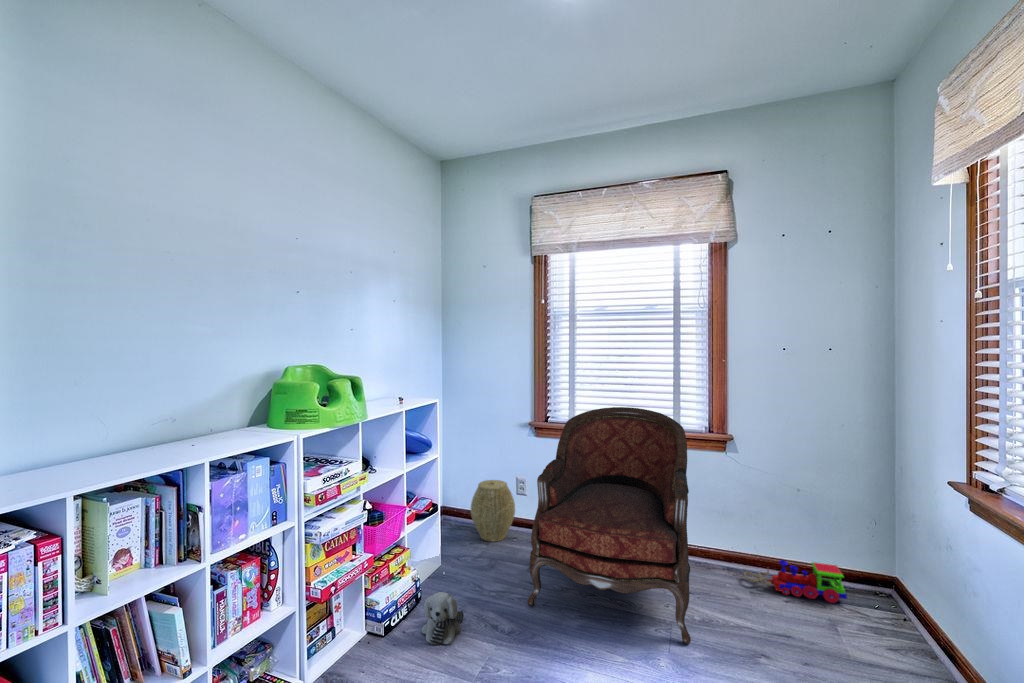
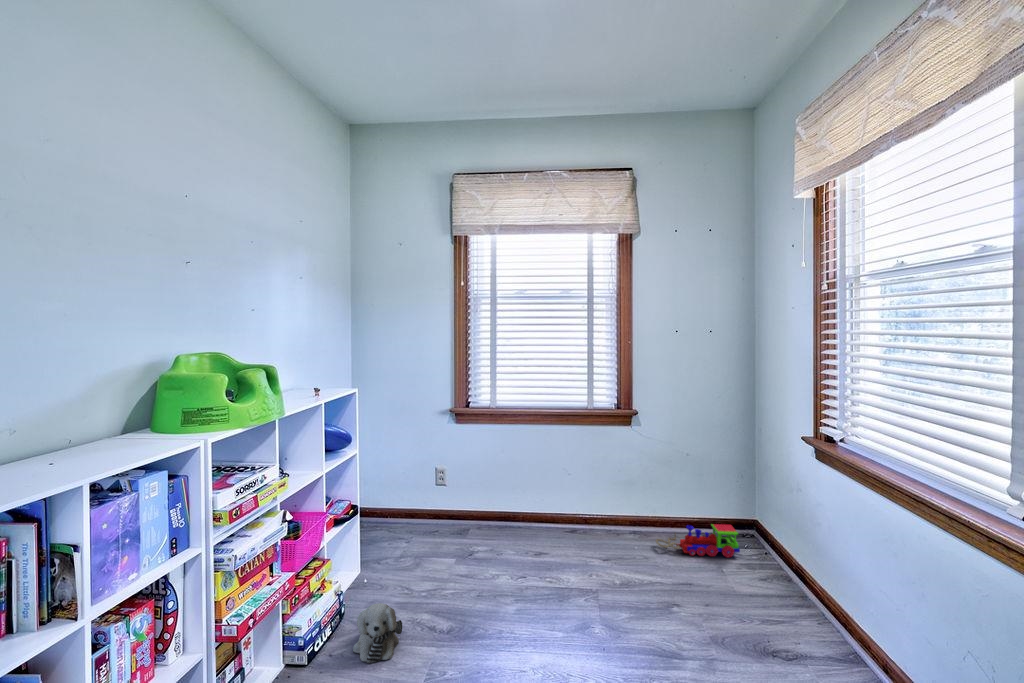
armchair: present [528,407,691,644] -> none [464,392,627,615]
woven basket: present [471,480,515,542] -> none [385,473,434,539]

